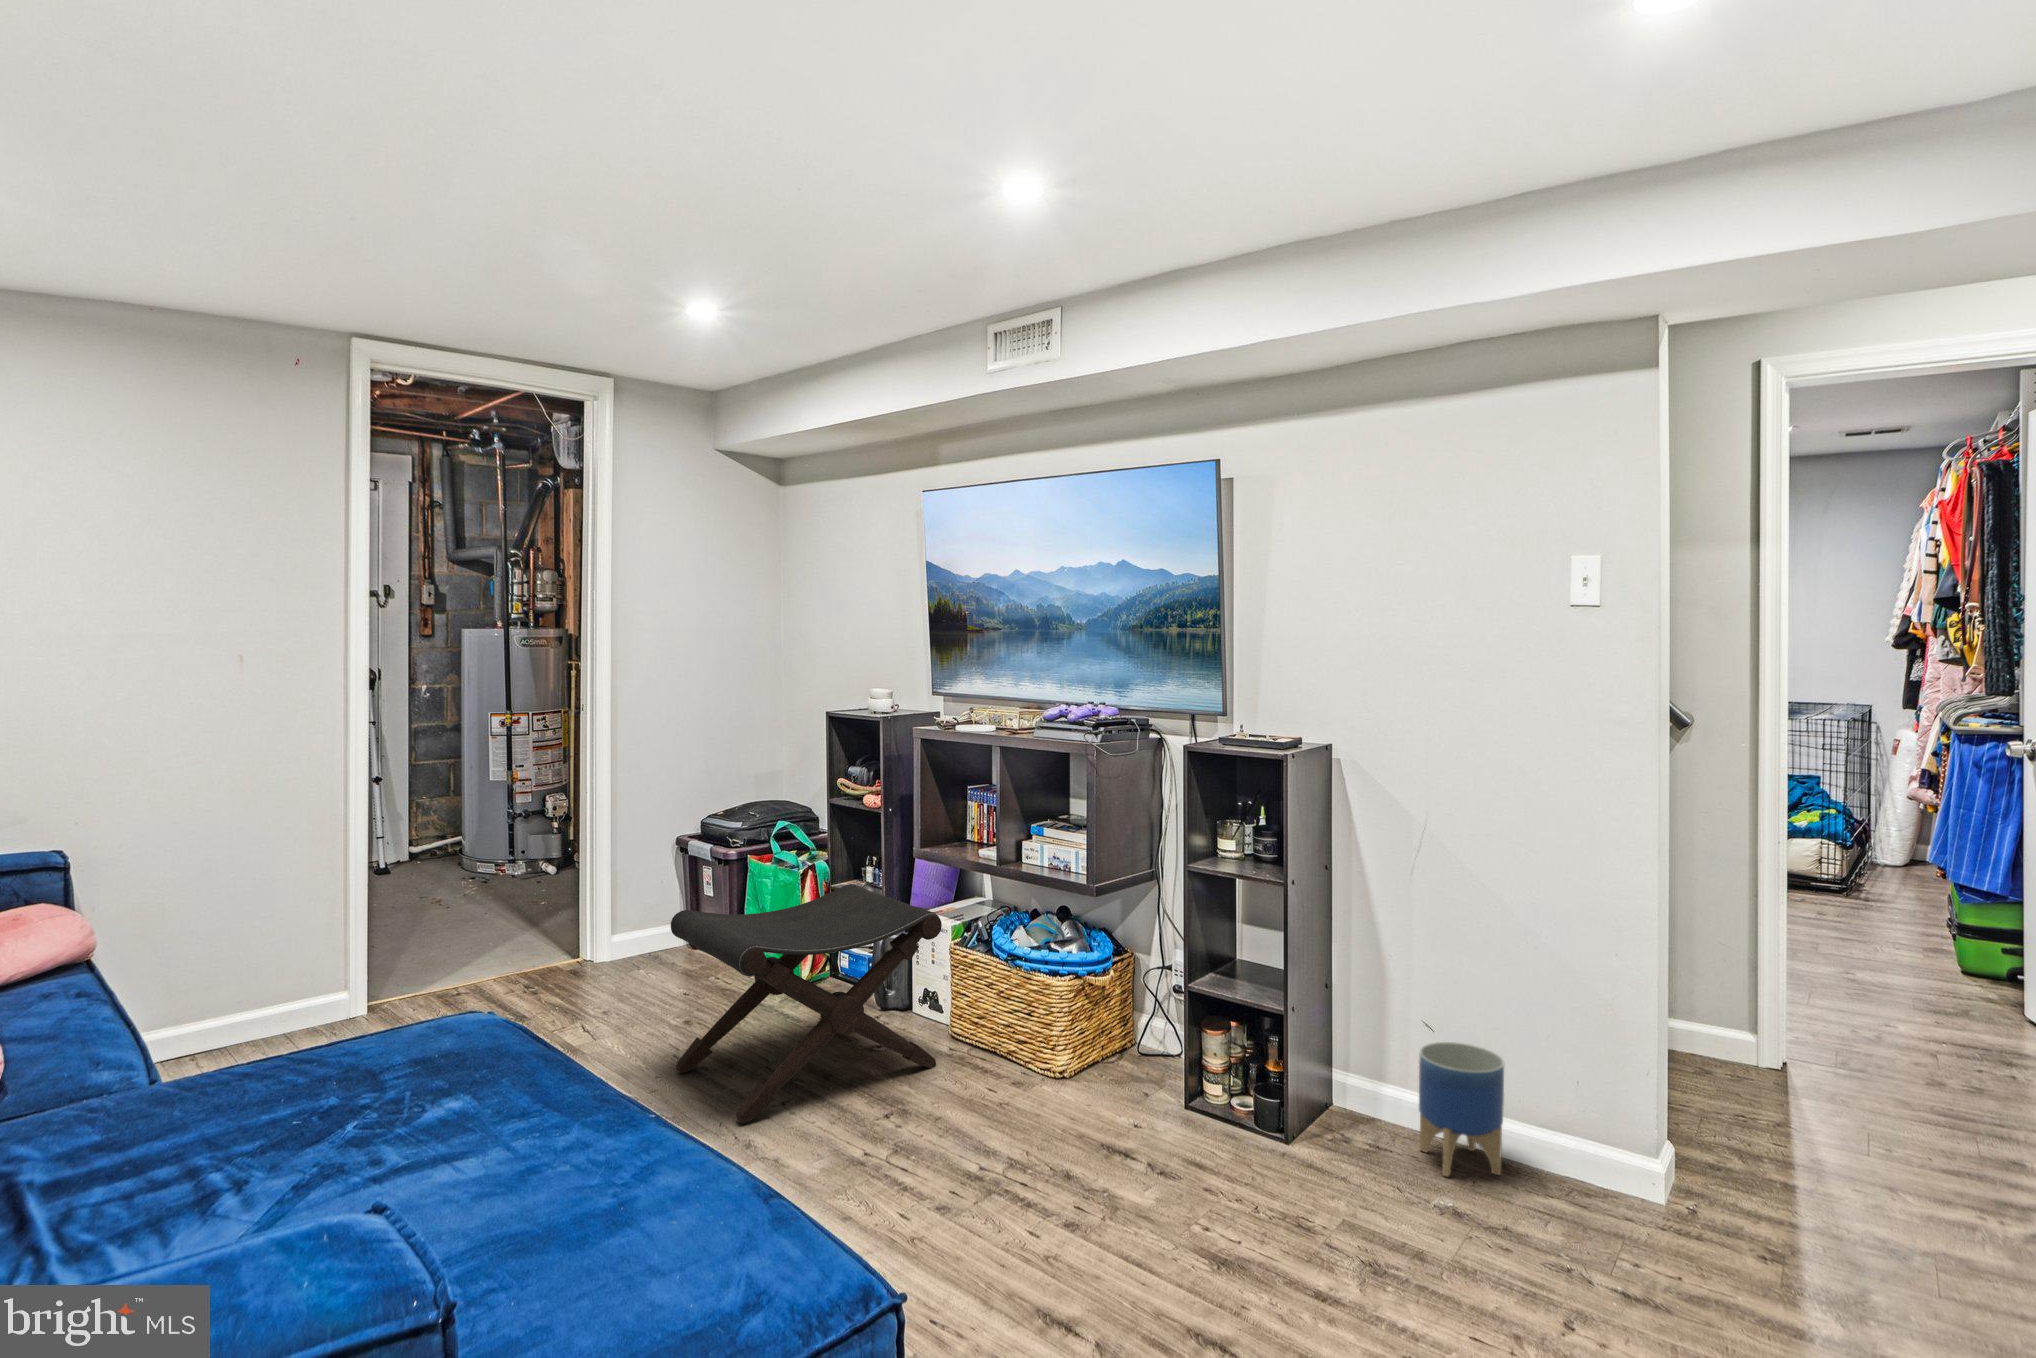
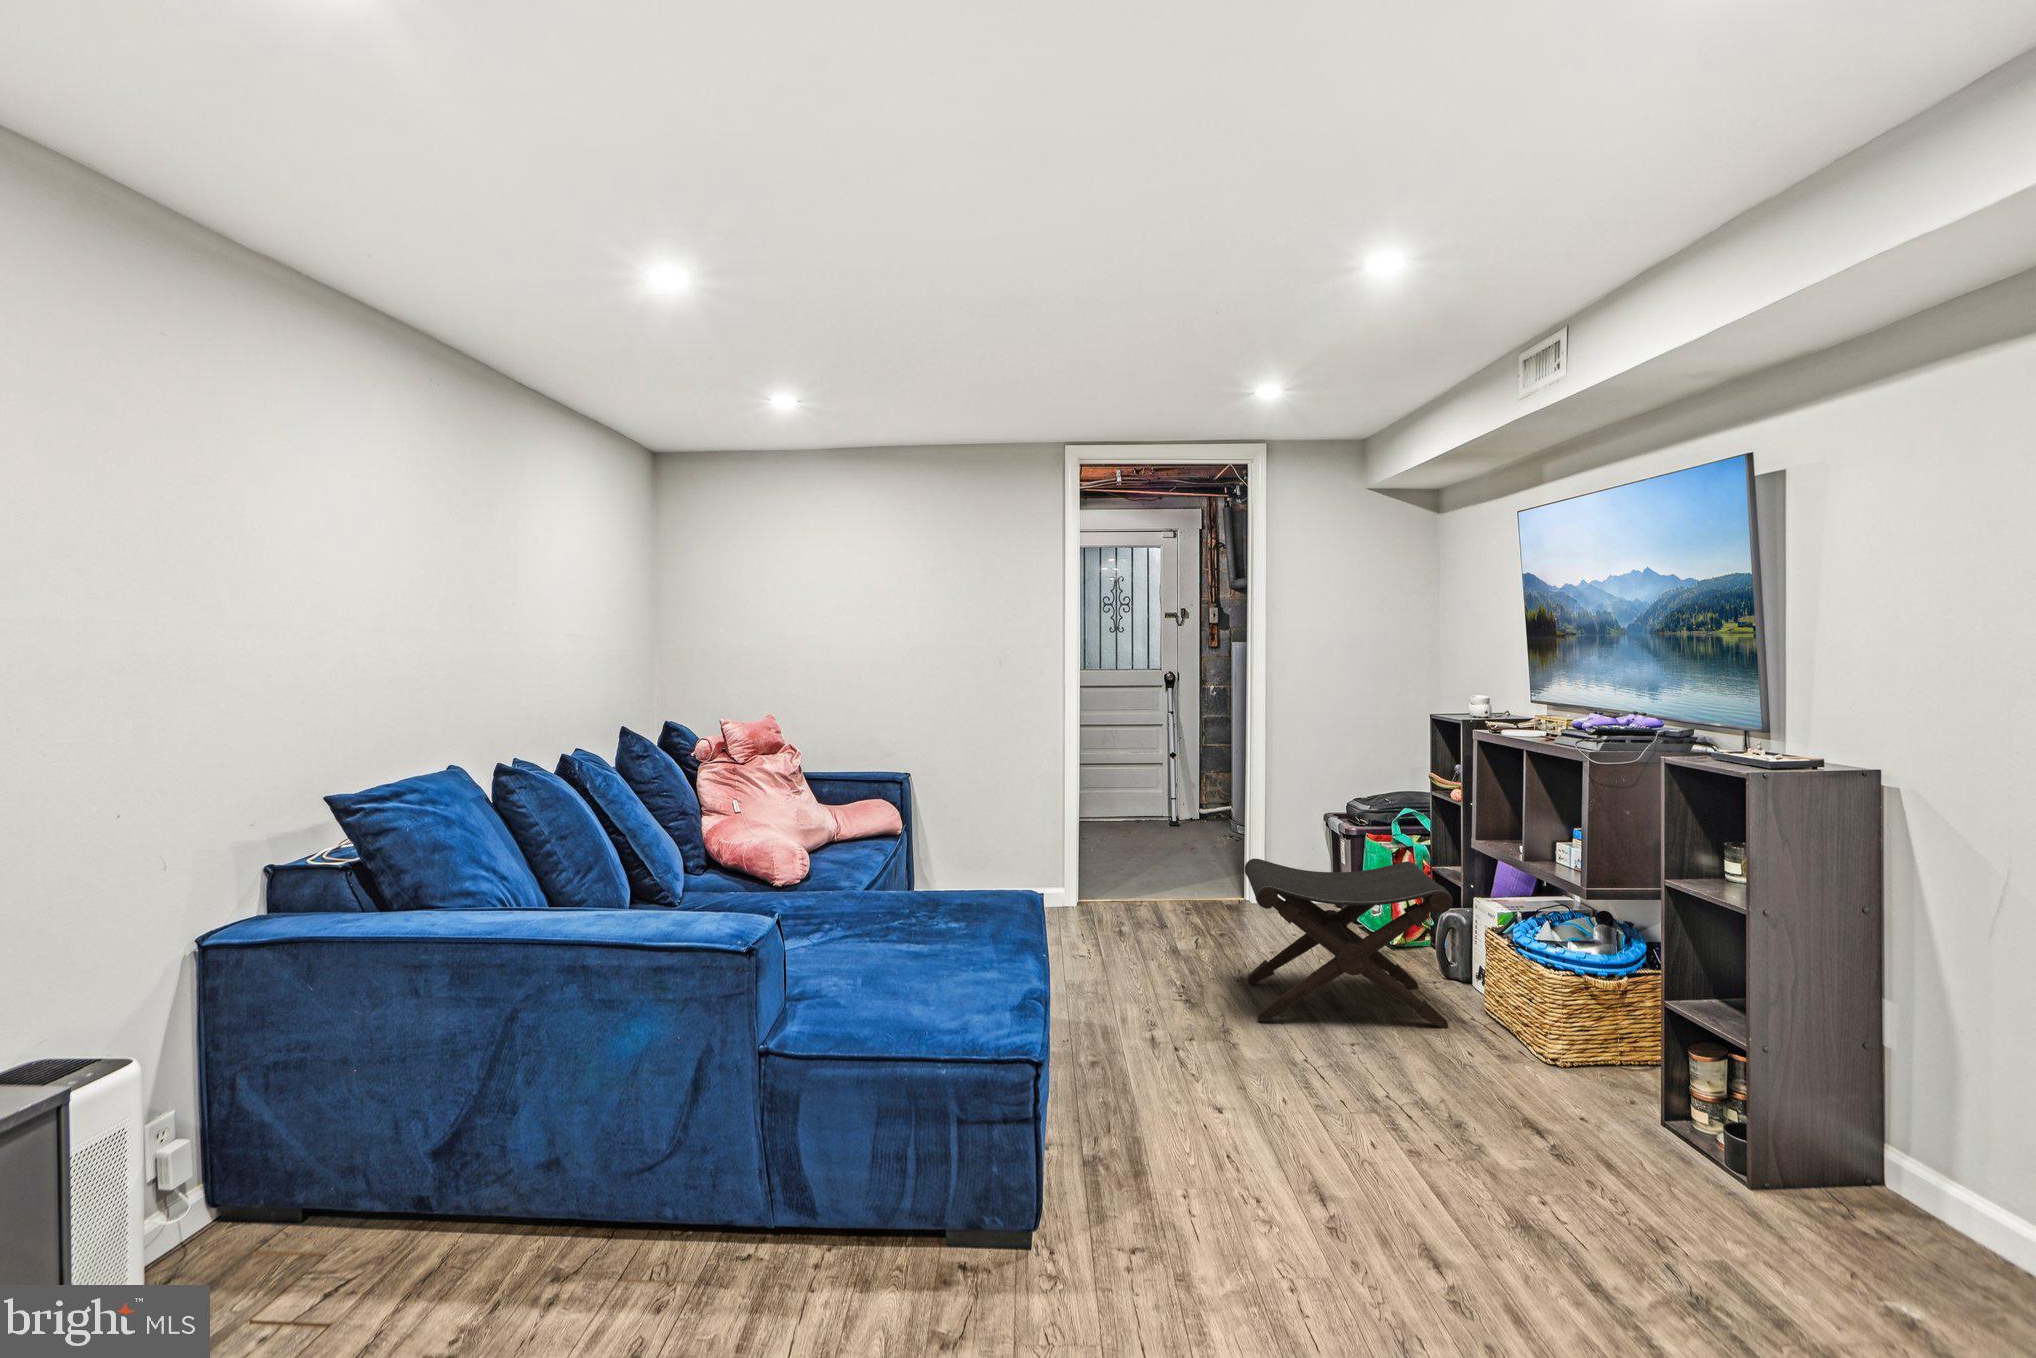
planter: present [1419,1042,1504,1176] -> none [1884,1110,2005,1278]

